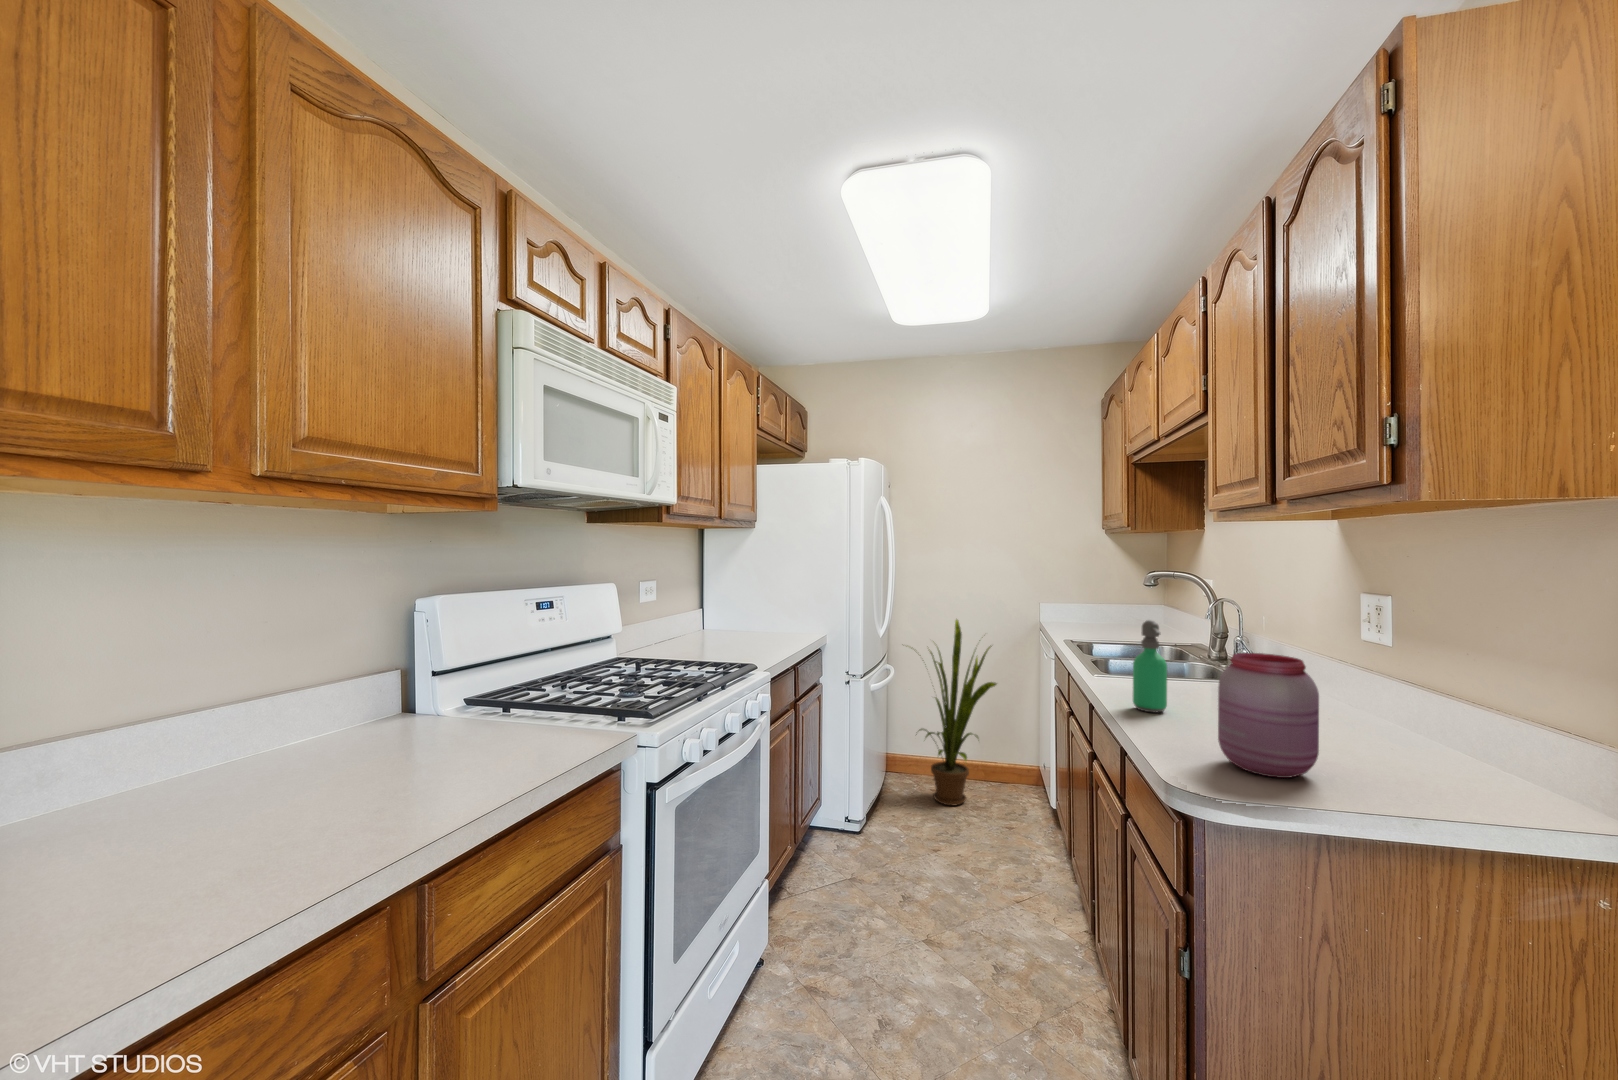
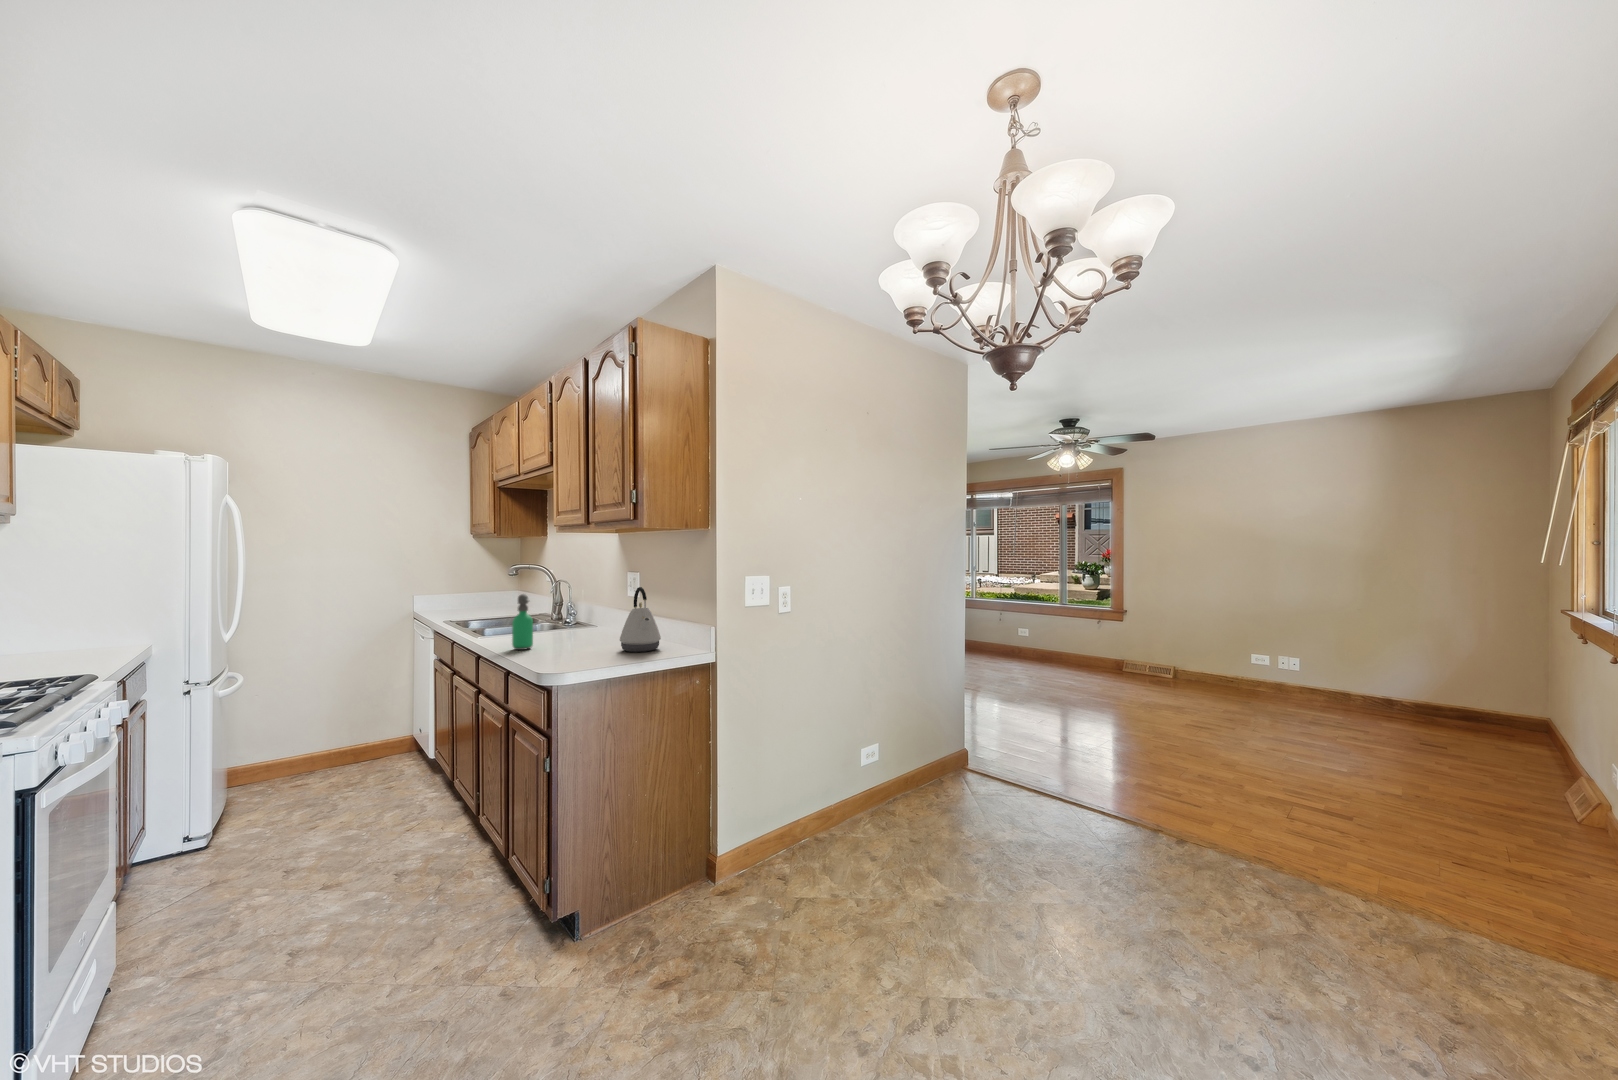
house plant: present [919,619,997,805] -> none [266,616,382,789]
kettle: none [1348,631,1464,778] -> present [620,587,661,652]
jar: present [1218,653,1319,778] -> none [563,603,607,662]

